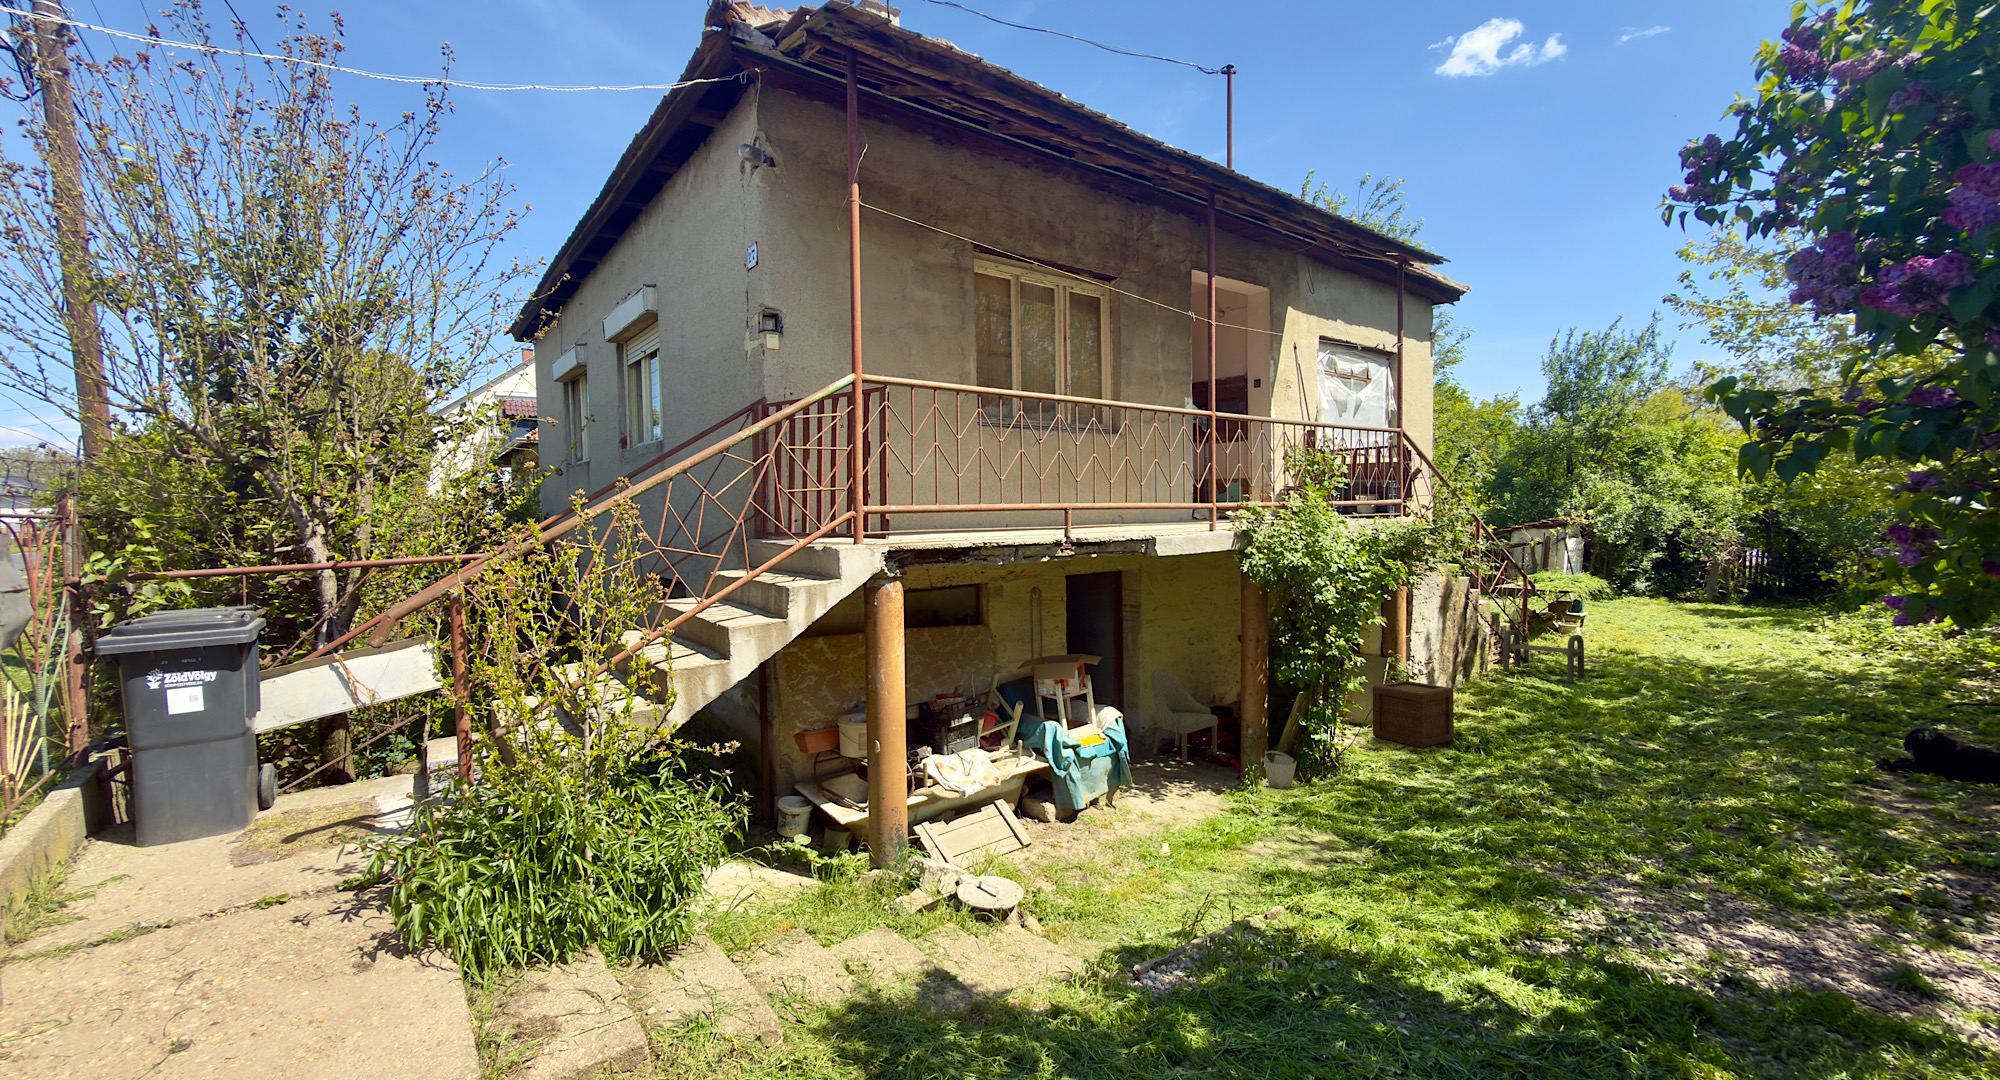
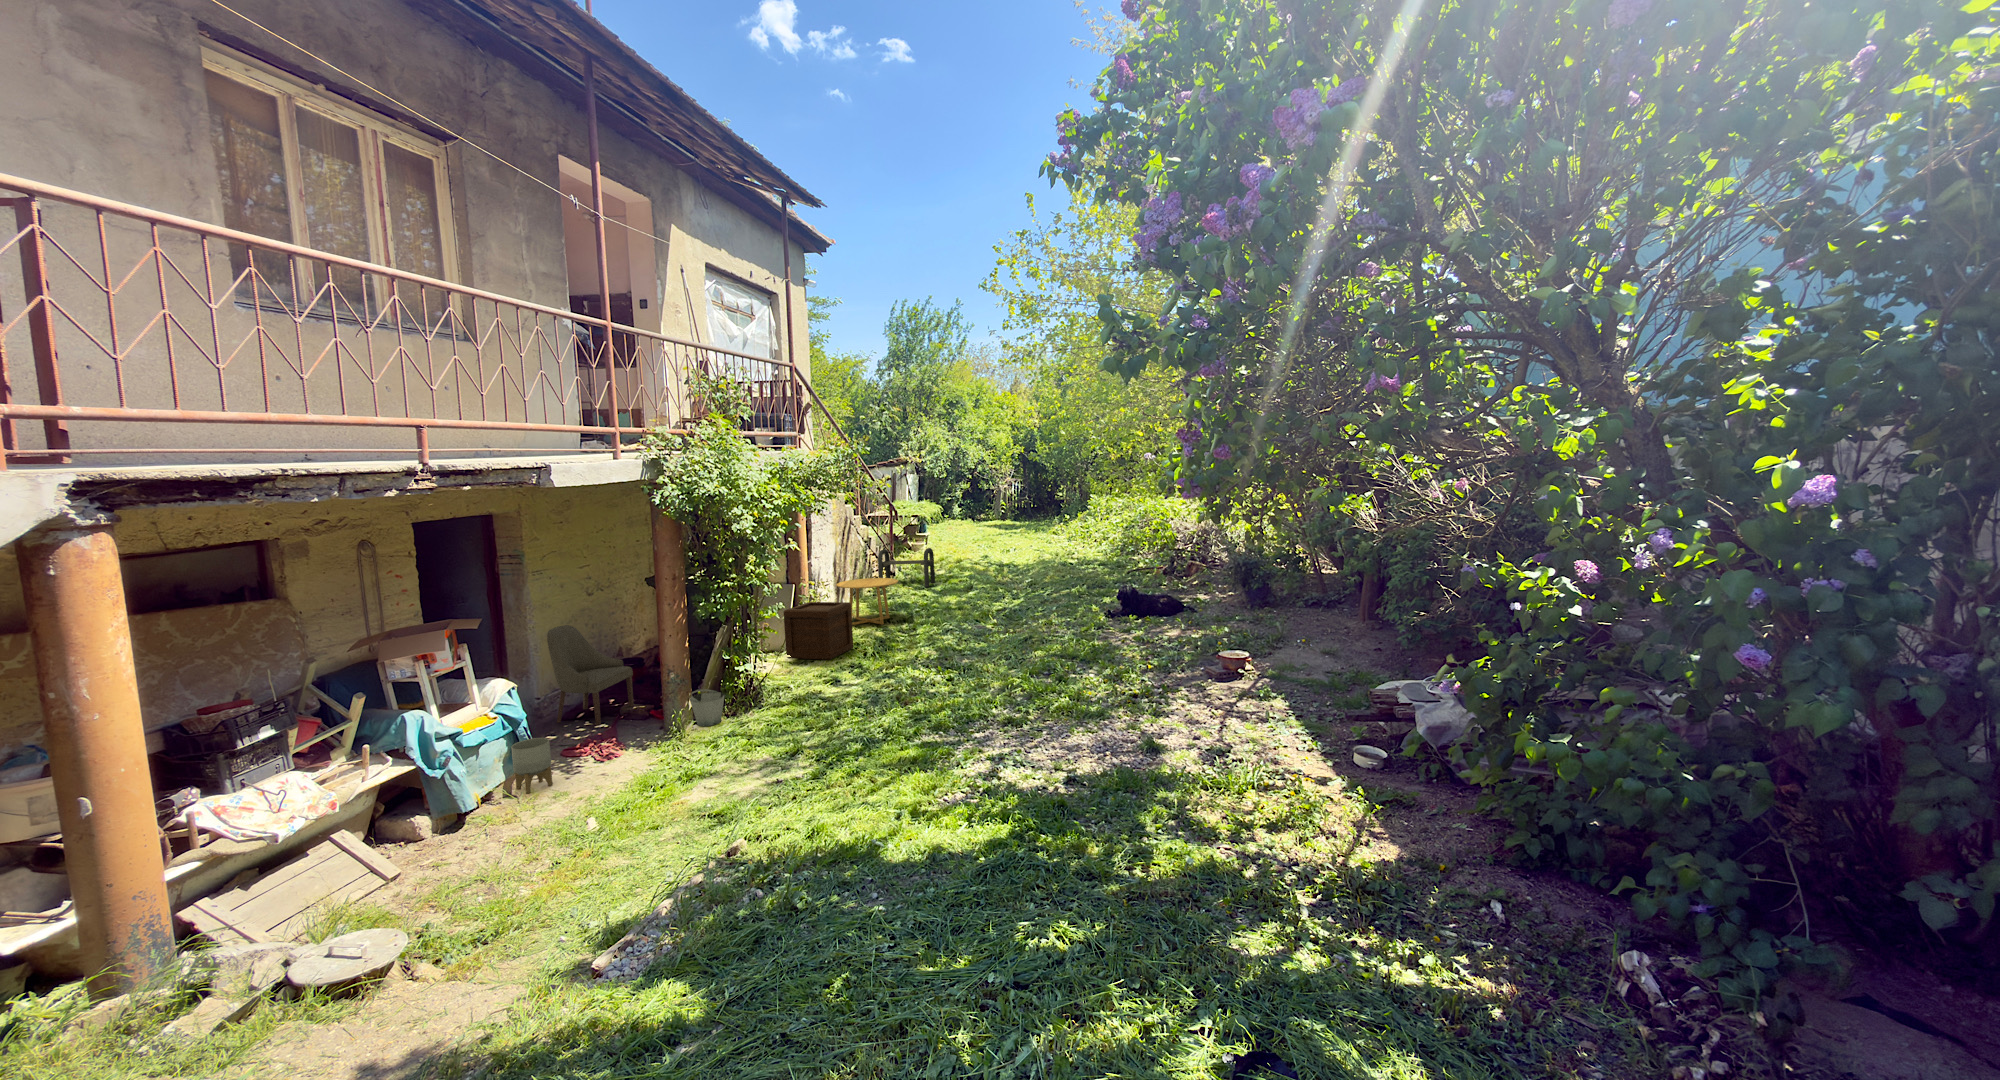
round table: none [1442,662,1523,719] -> present [836,578,898,625]
planter: none [1113,763,1141,808] -> present [511,738,553,794]

